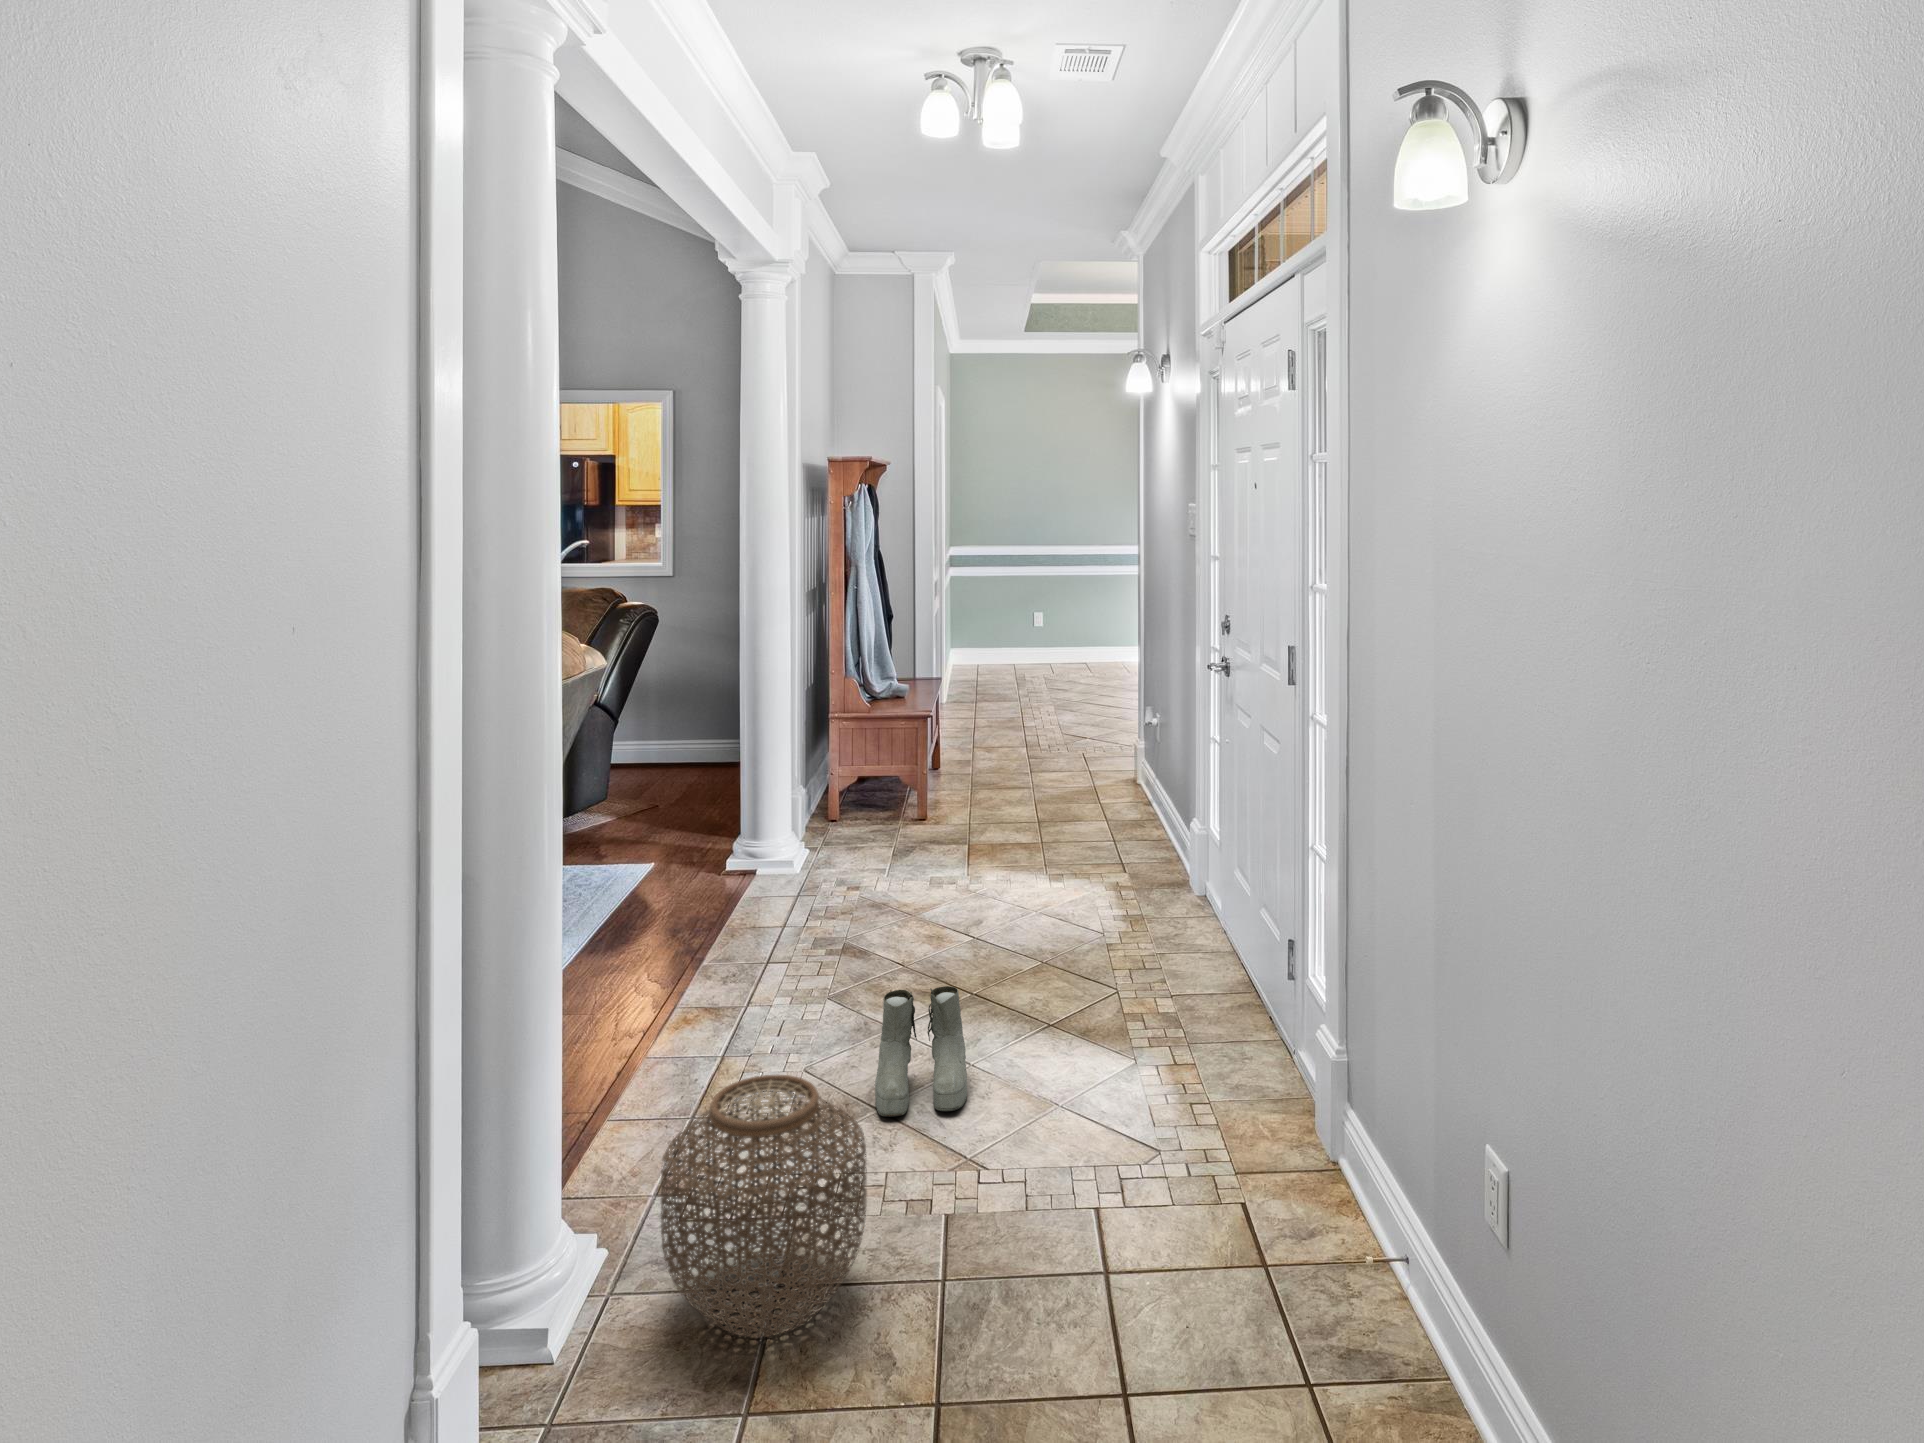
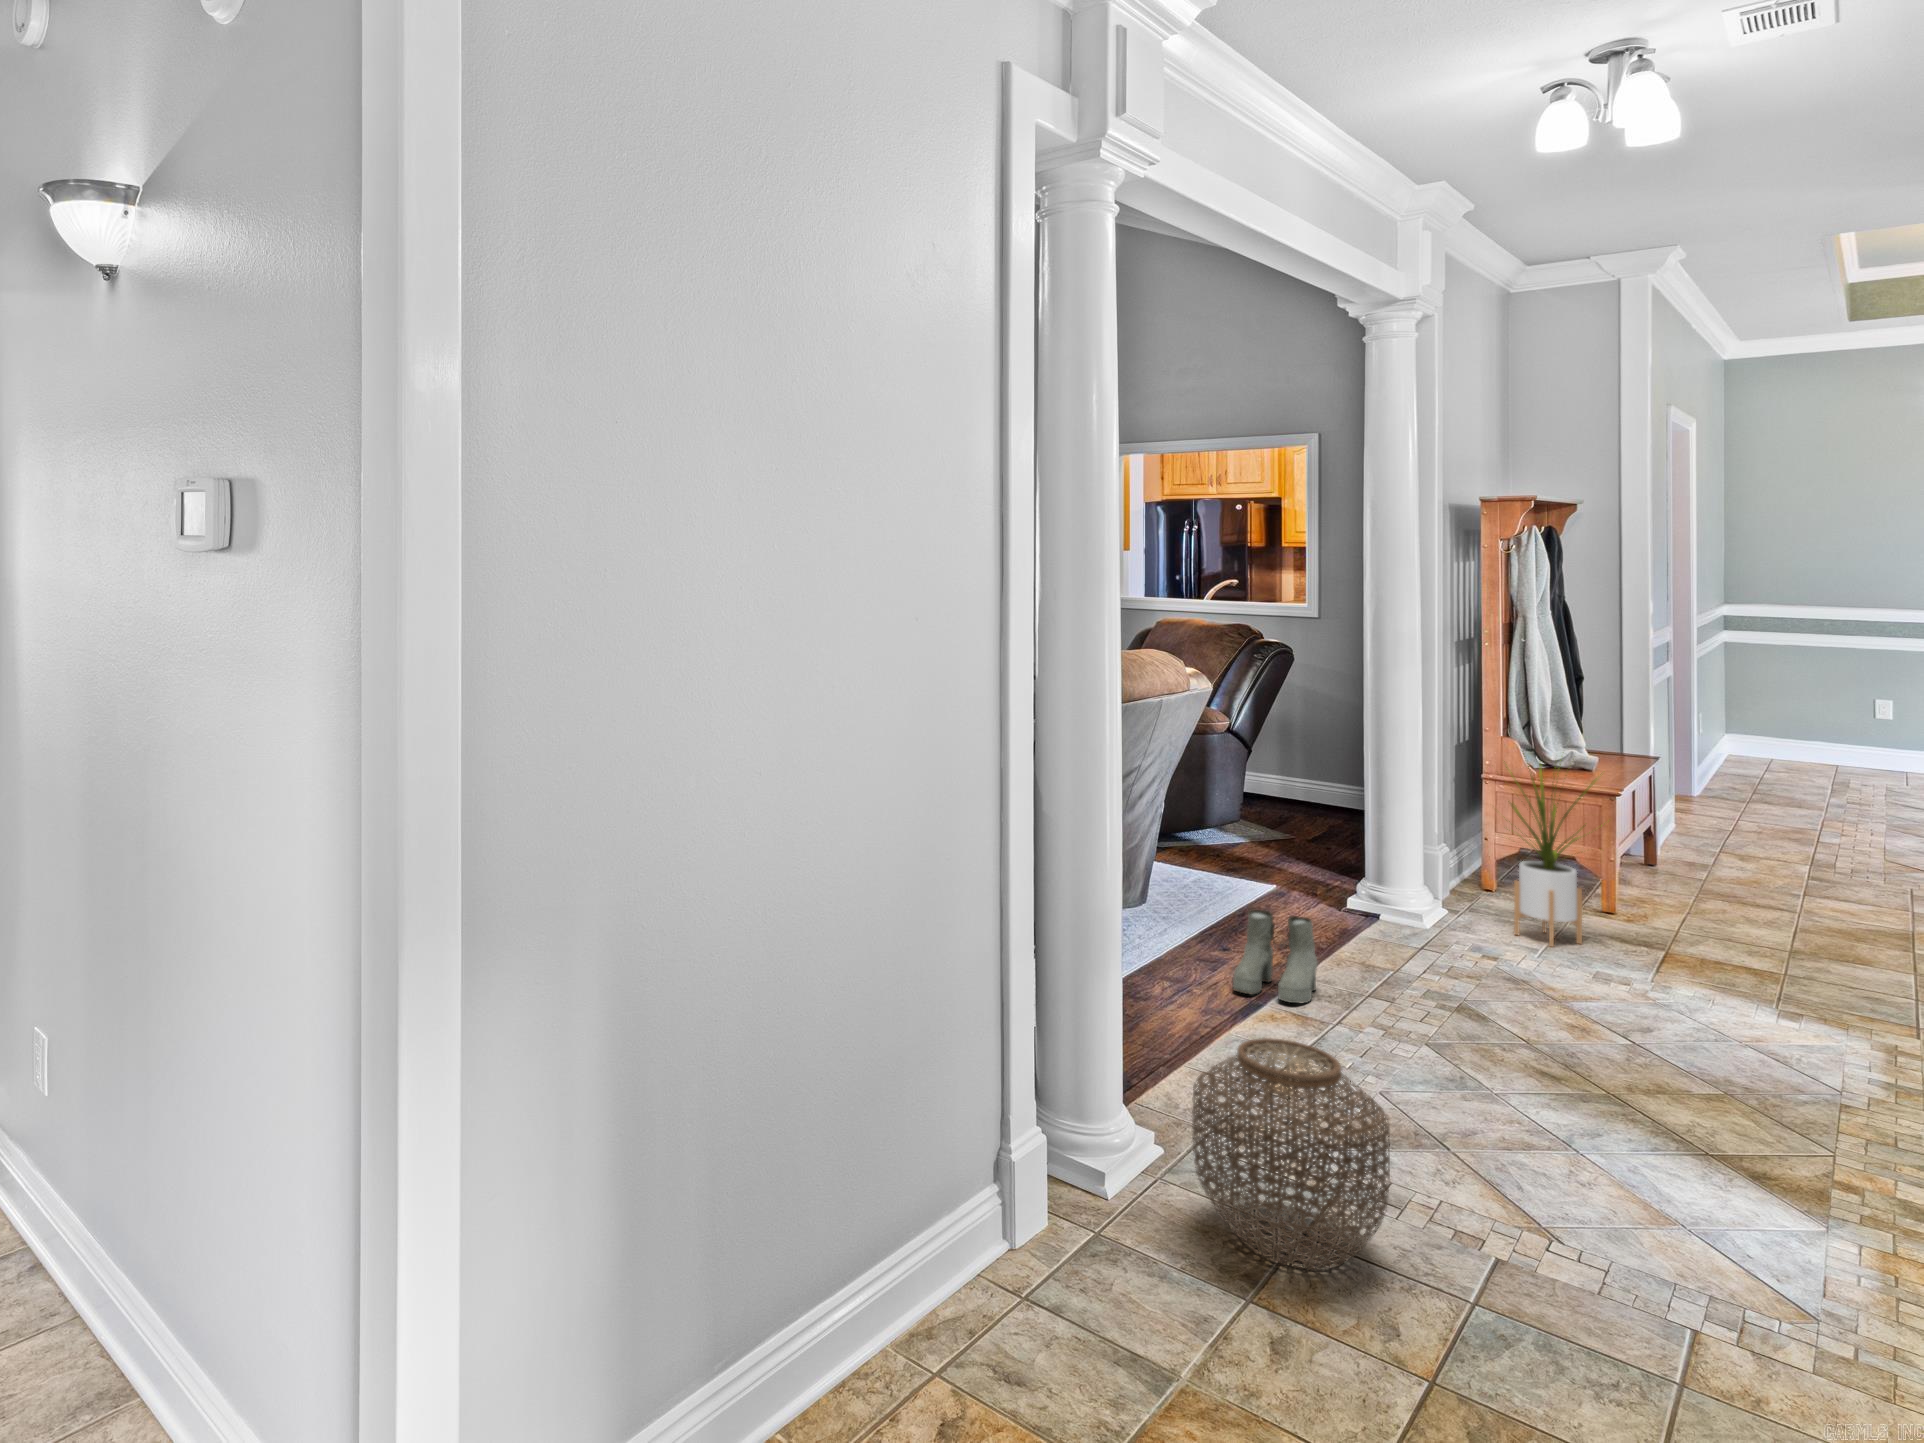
house plant: none [844,685,936,865] -> present [1506,753,1602,947]
boots: present [875,986,967,1117] -> present [1233,910,1318,1003]

